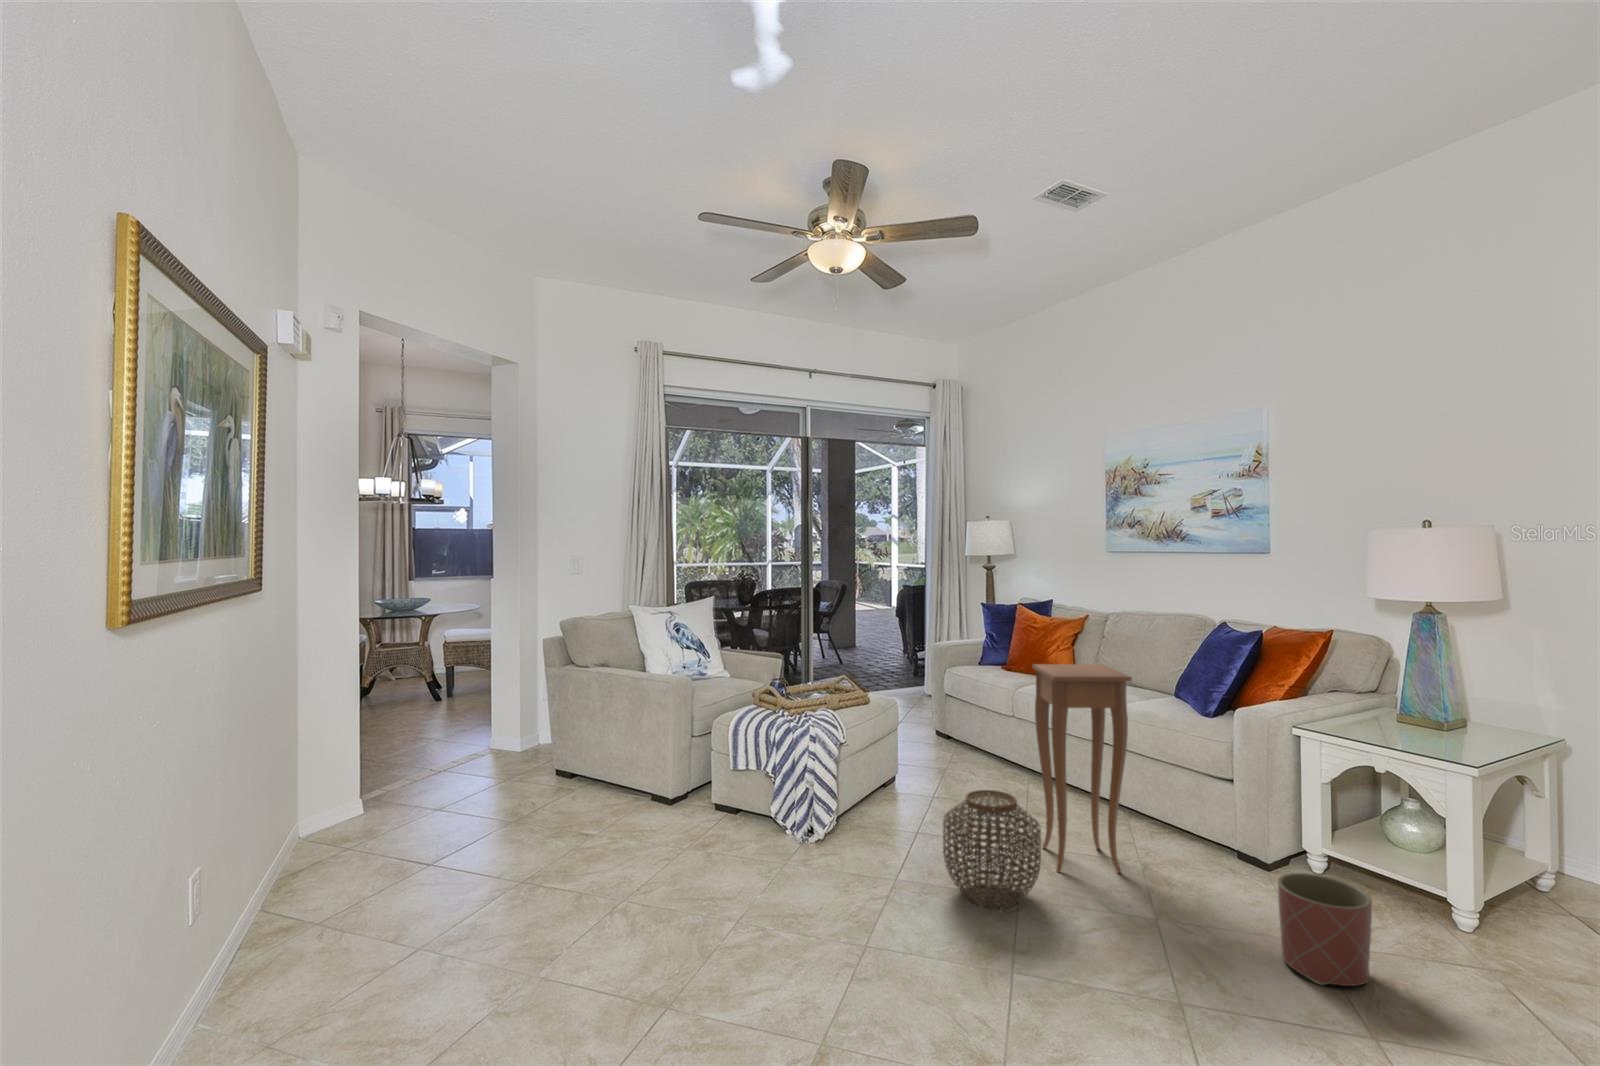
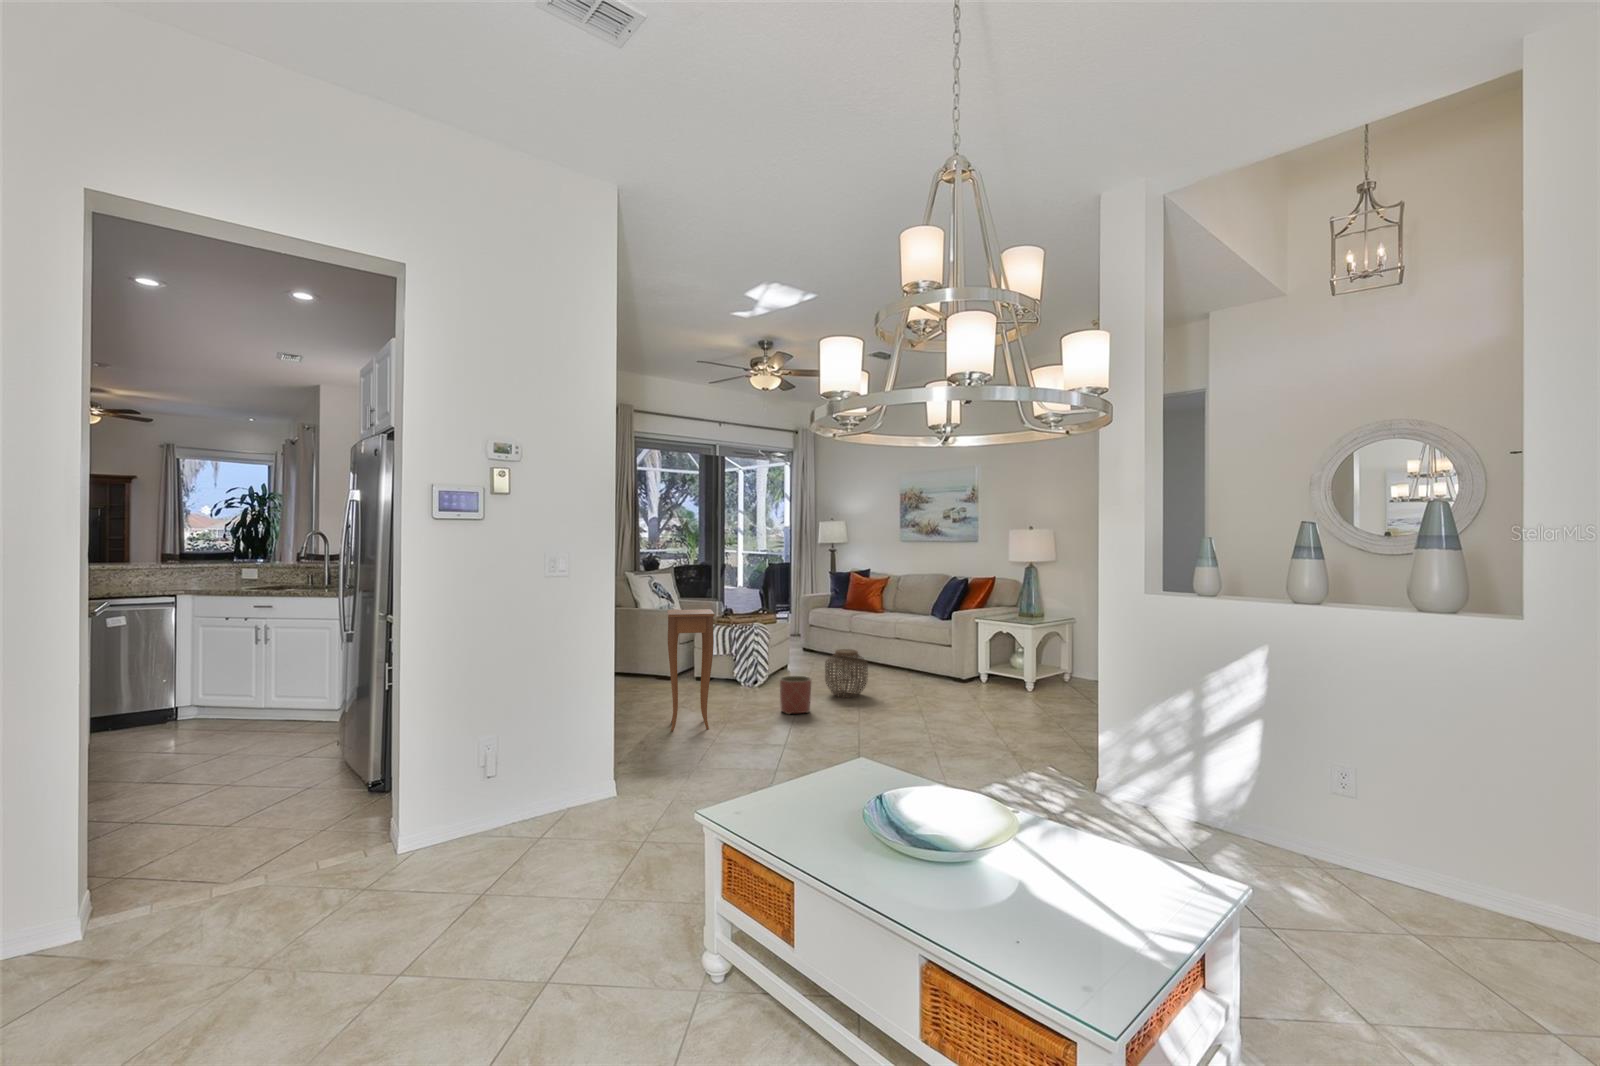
side table: present [1032,664,1132,873] -> present [667,609,715,731]
planter: present [1278,873,1372,986] -> present [780,676,811,714]

